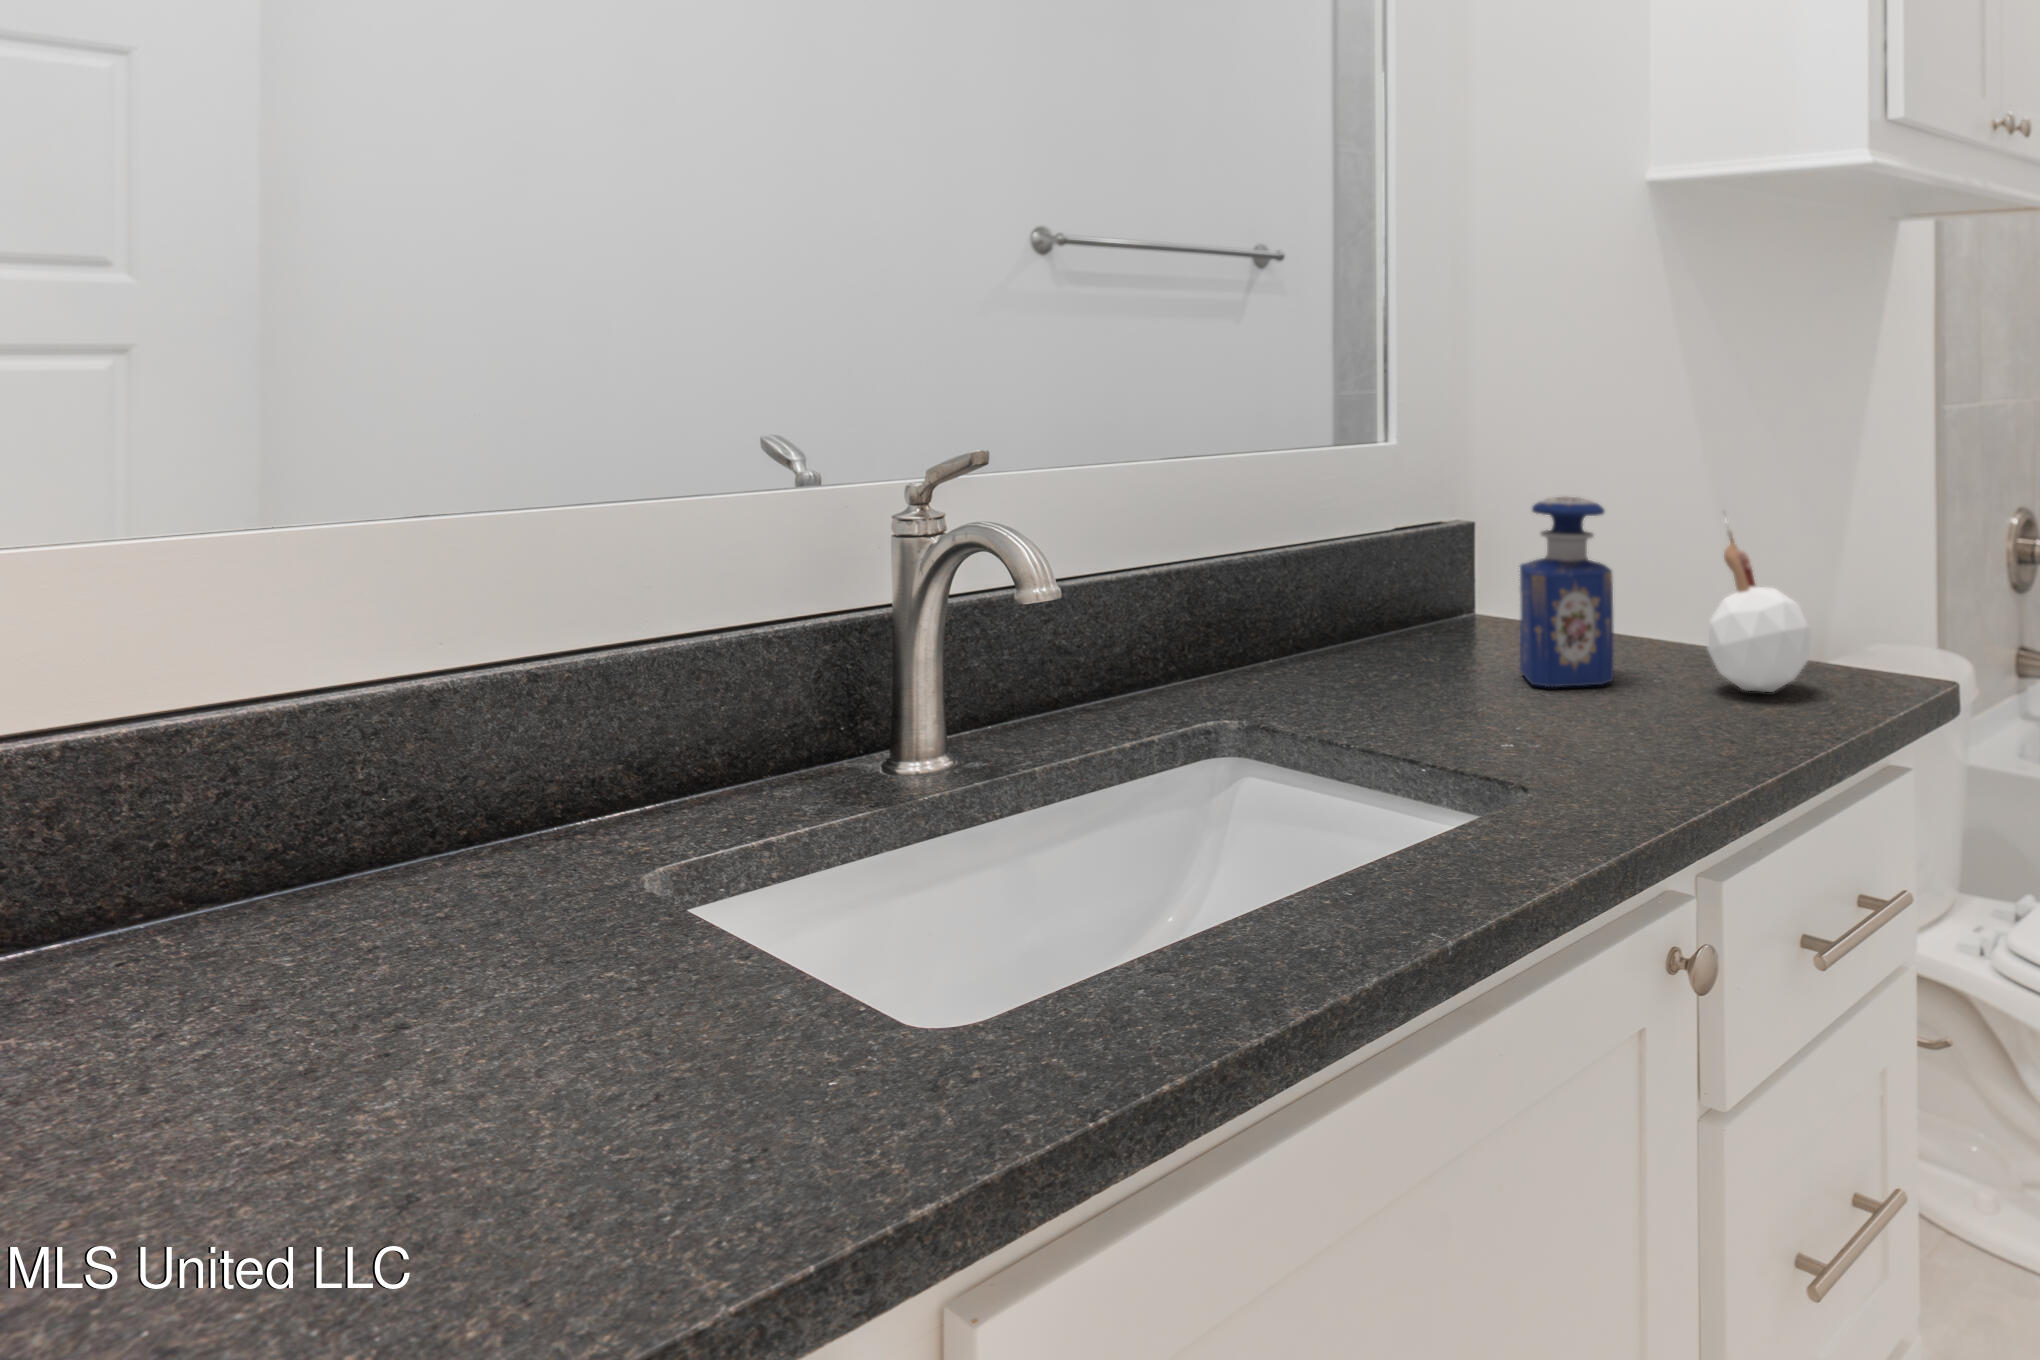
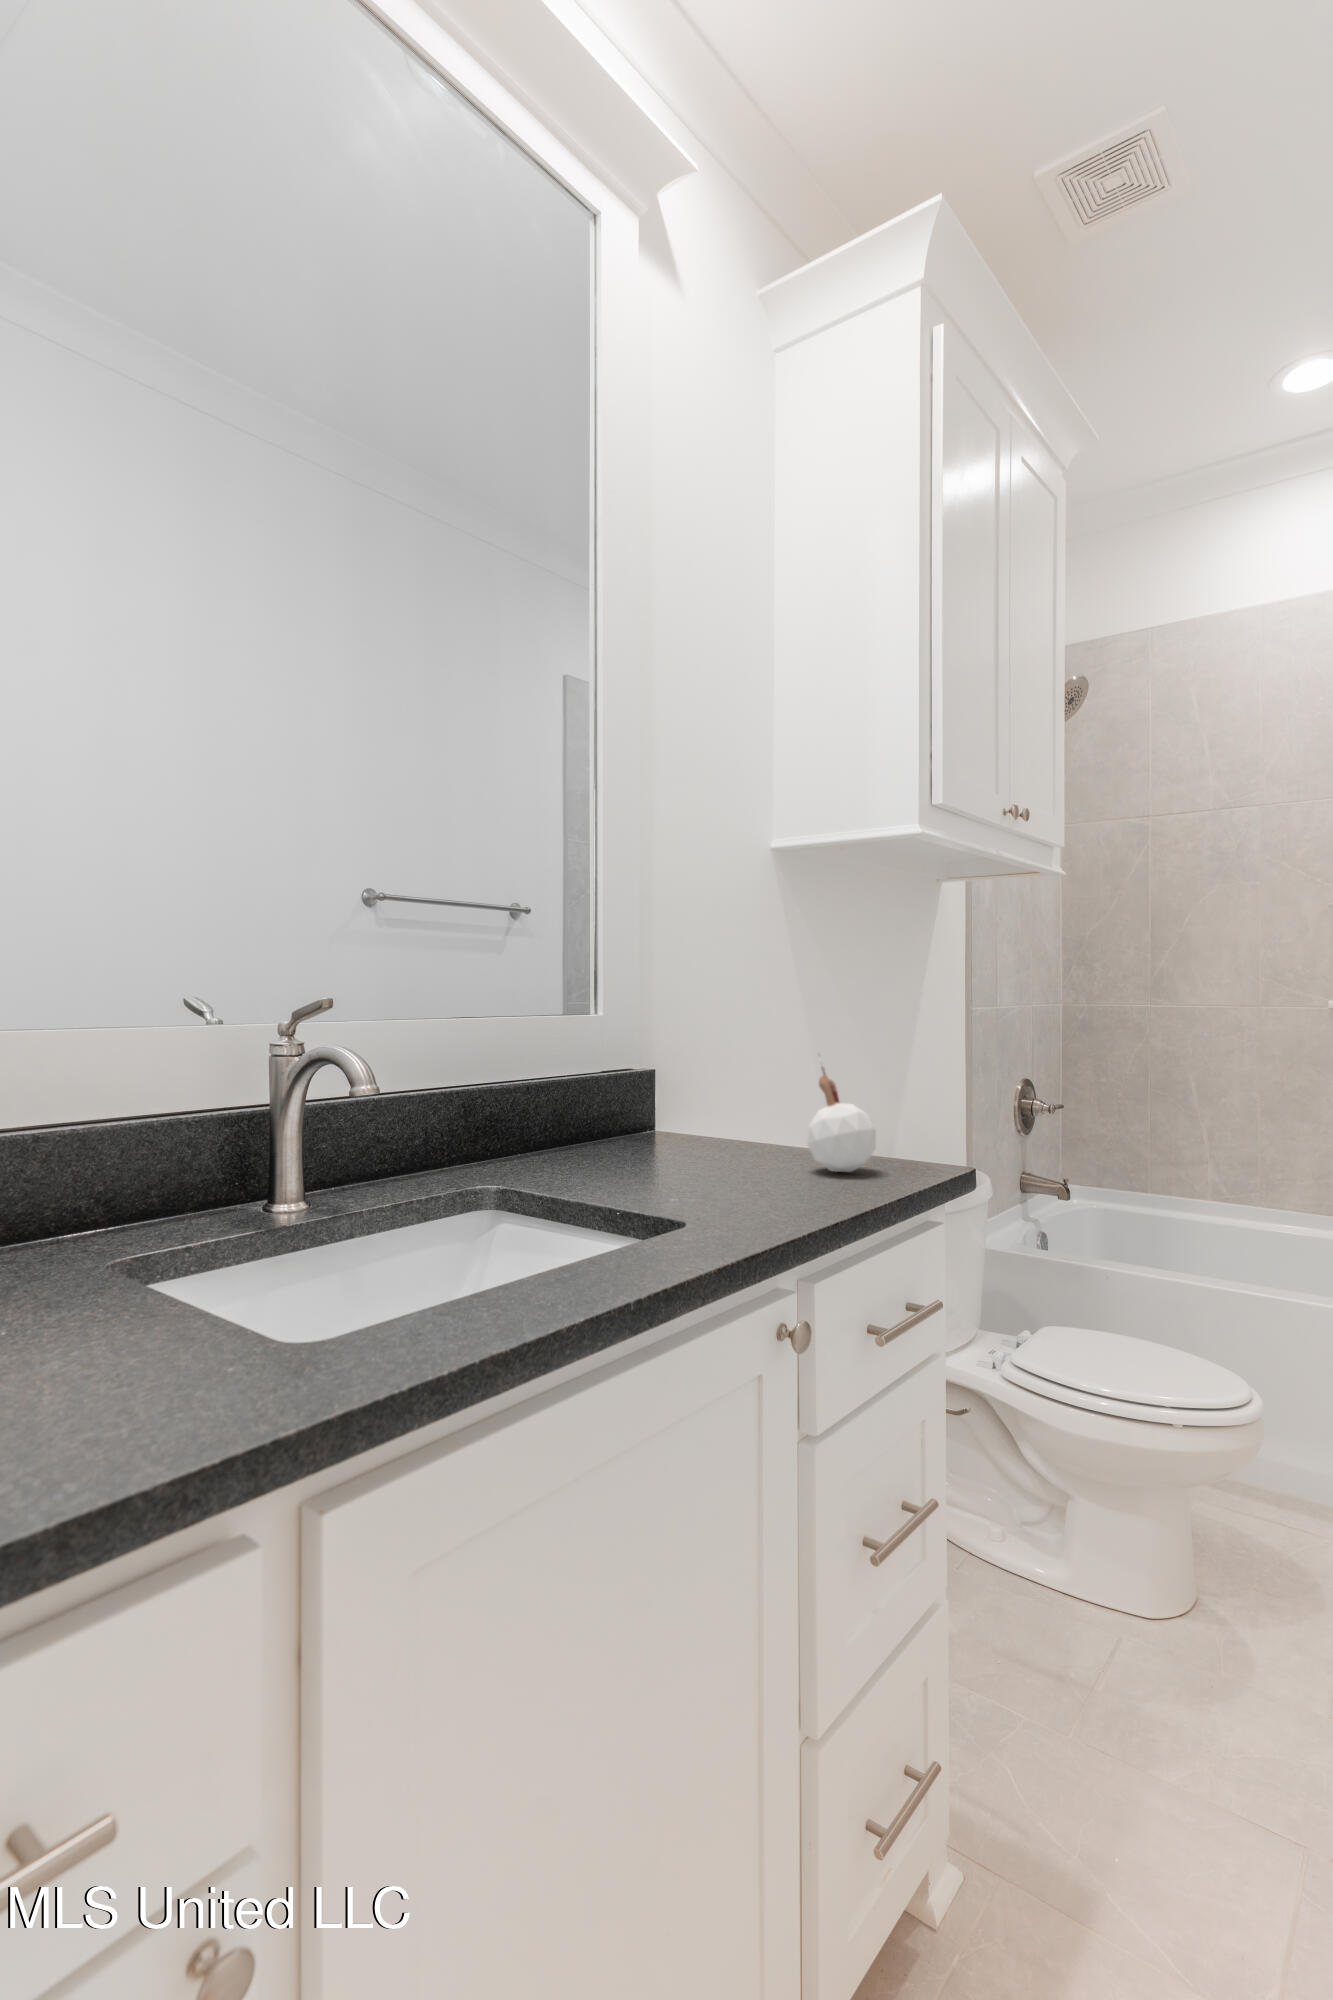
perfume bottle: present [1520,497,1614,687] -> none [683,1044,745,1169]

